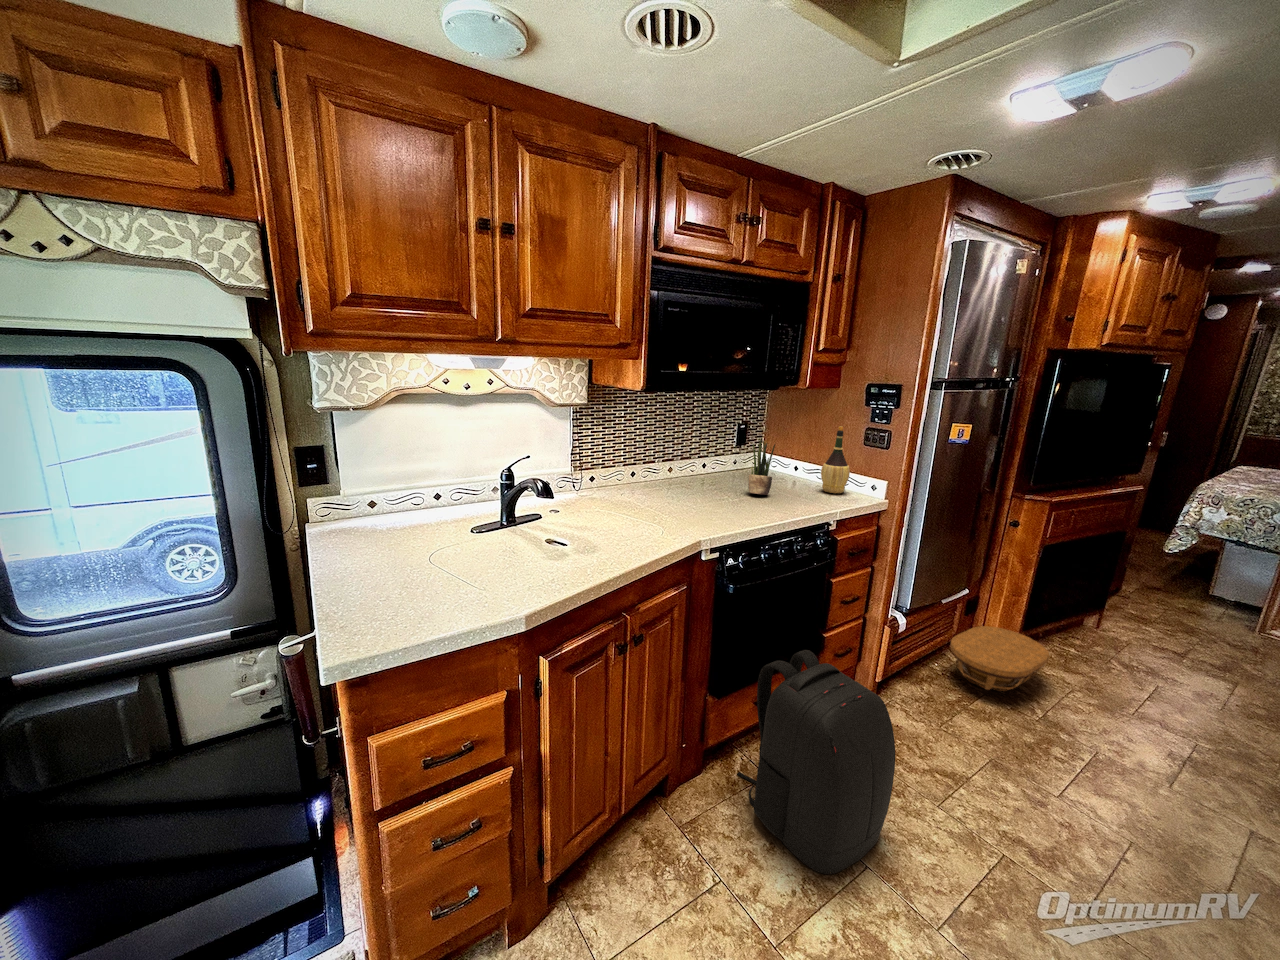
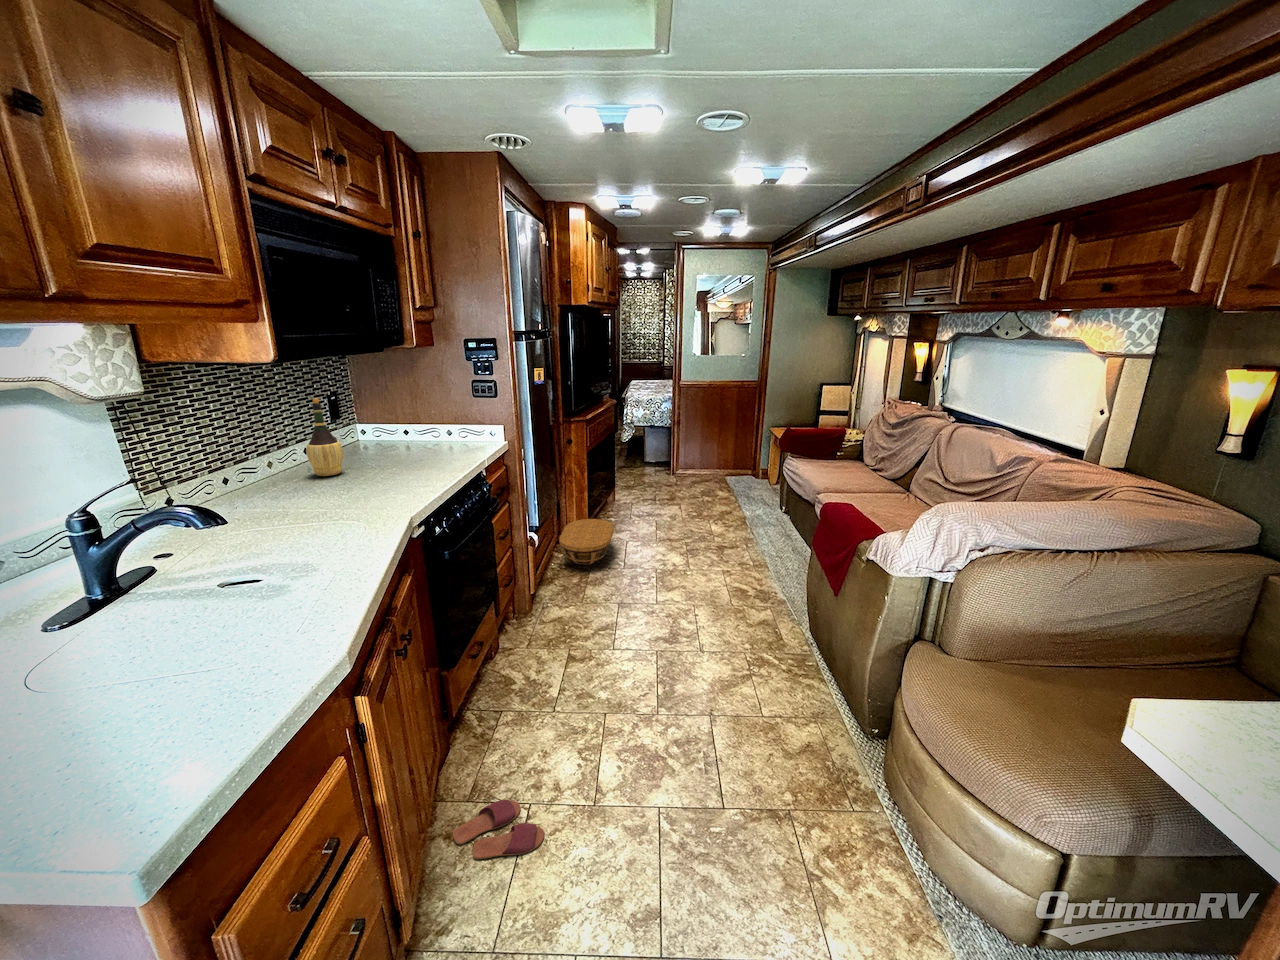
wine bottle: present [821,426,850,493] -> present [306,398,343,476]
potted plant: present [748,438,775,495] -> none [381,405,413,465]
backpack: present [737,650,895,874] -> none [480,584,603,743]
slippers: none [648,840,713,924] -> present [453,800,544,859]

